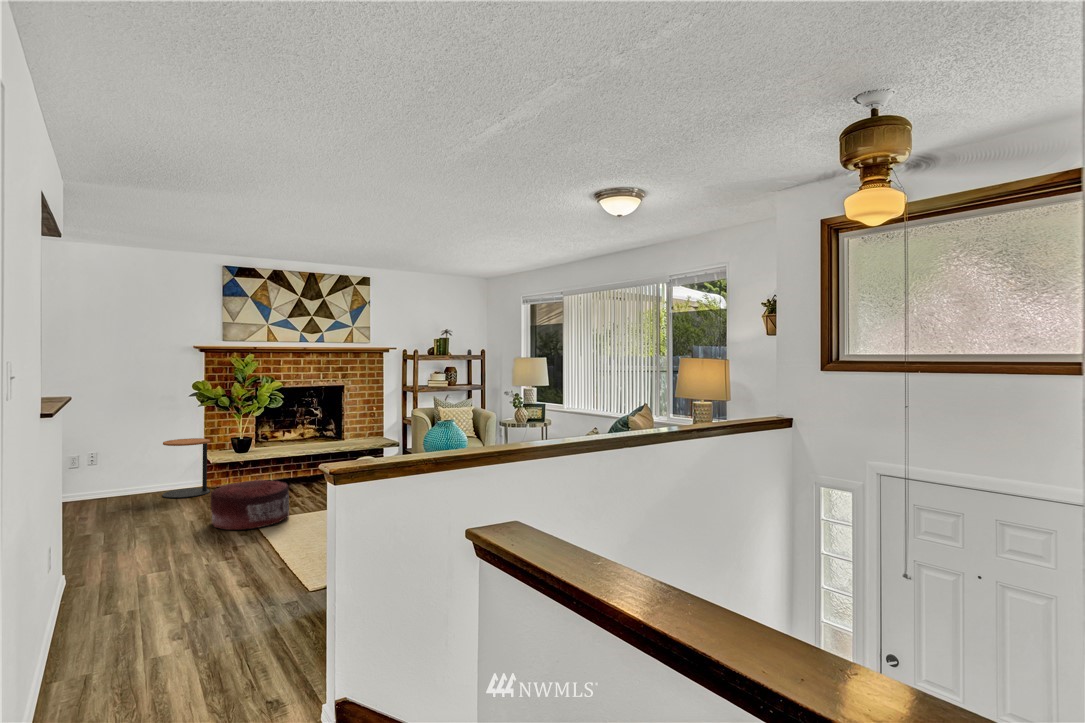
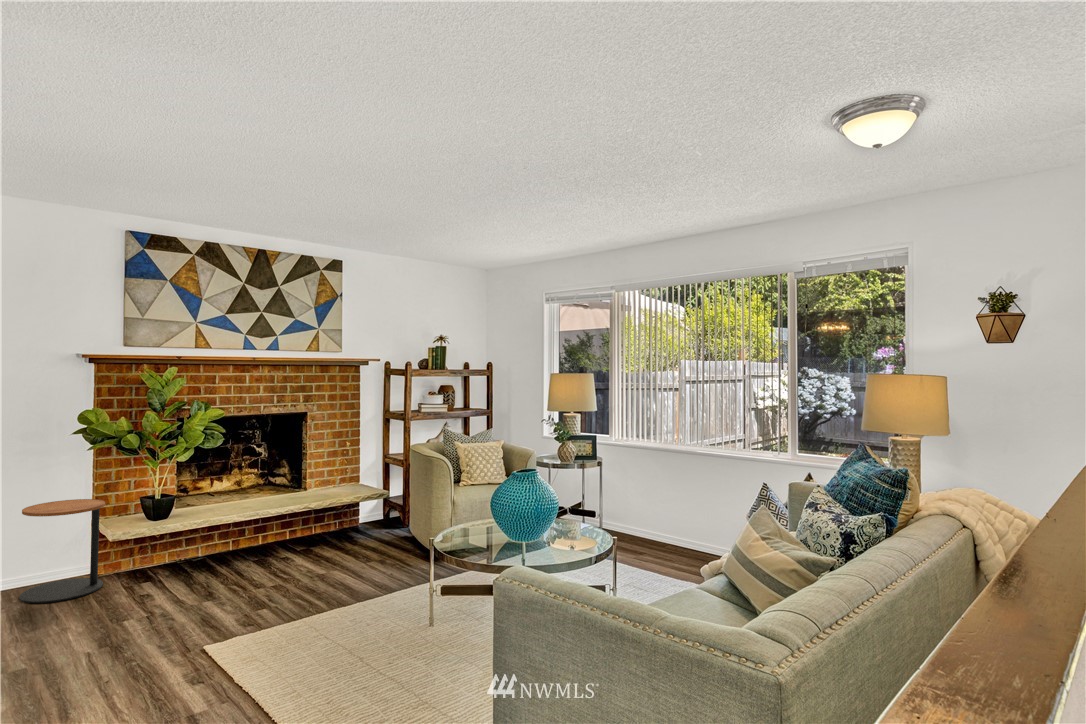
pouf: present [211,480,289,530] -> none [125,570,262,672]

